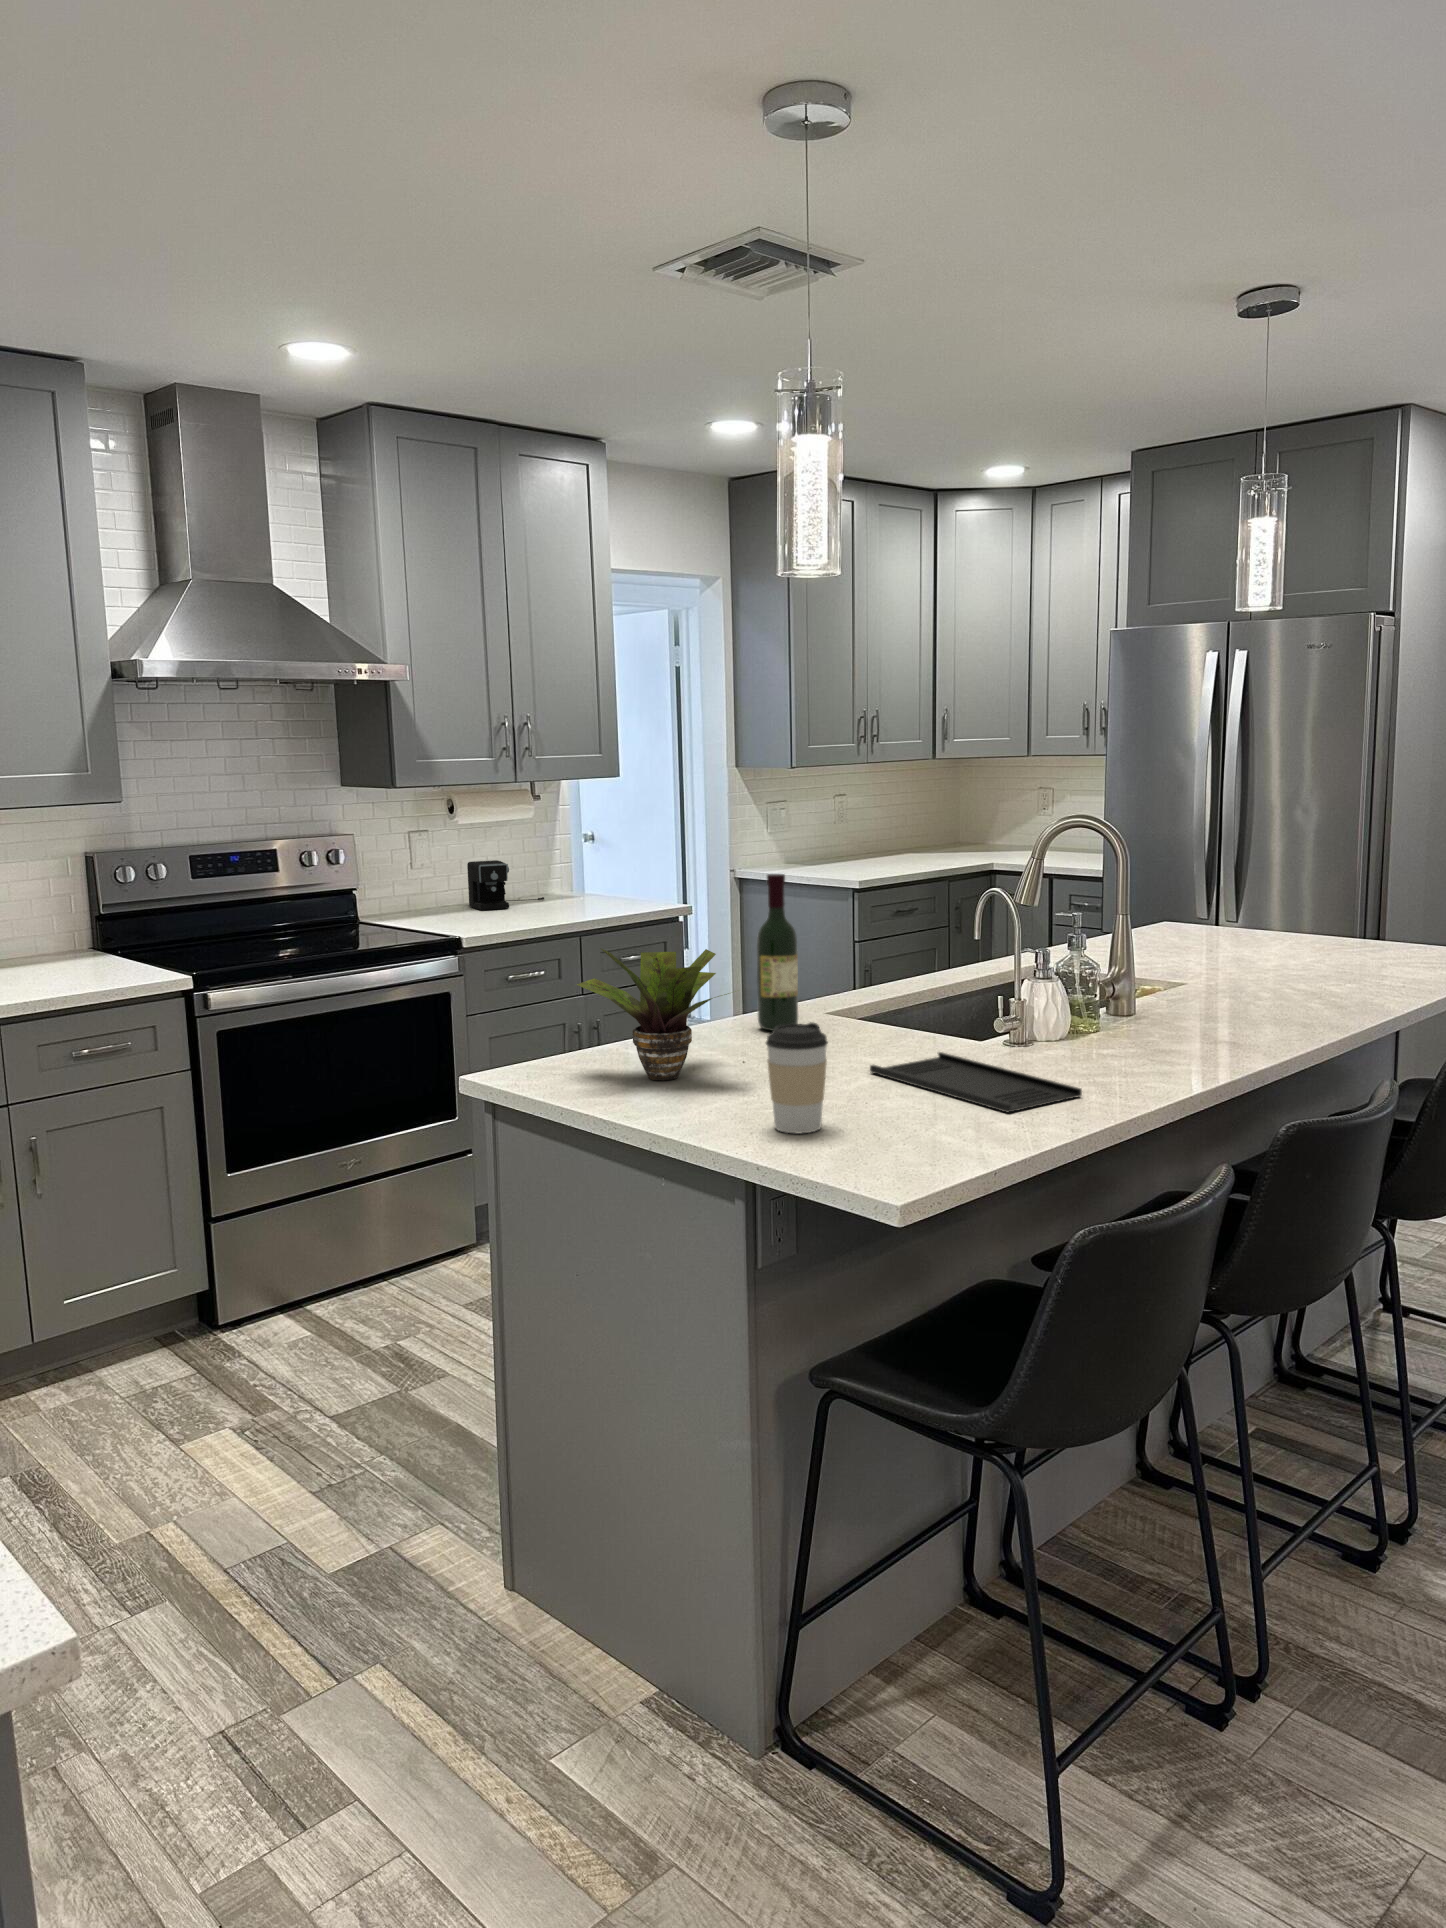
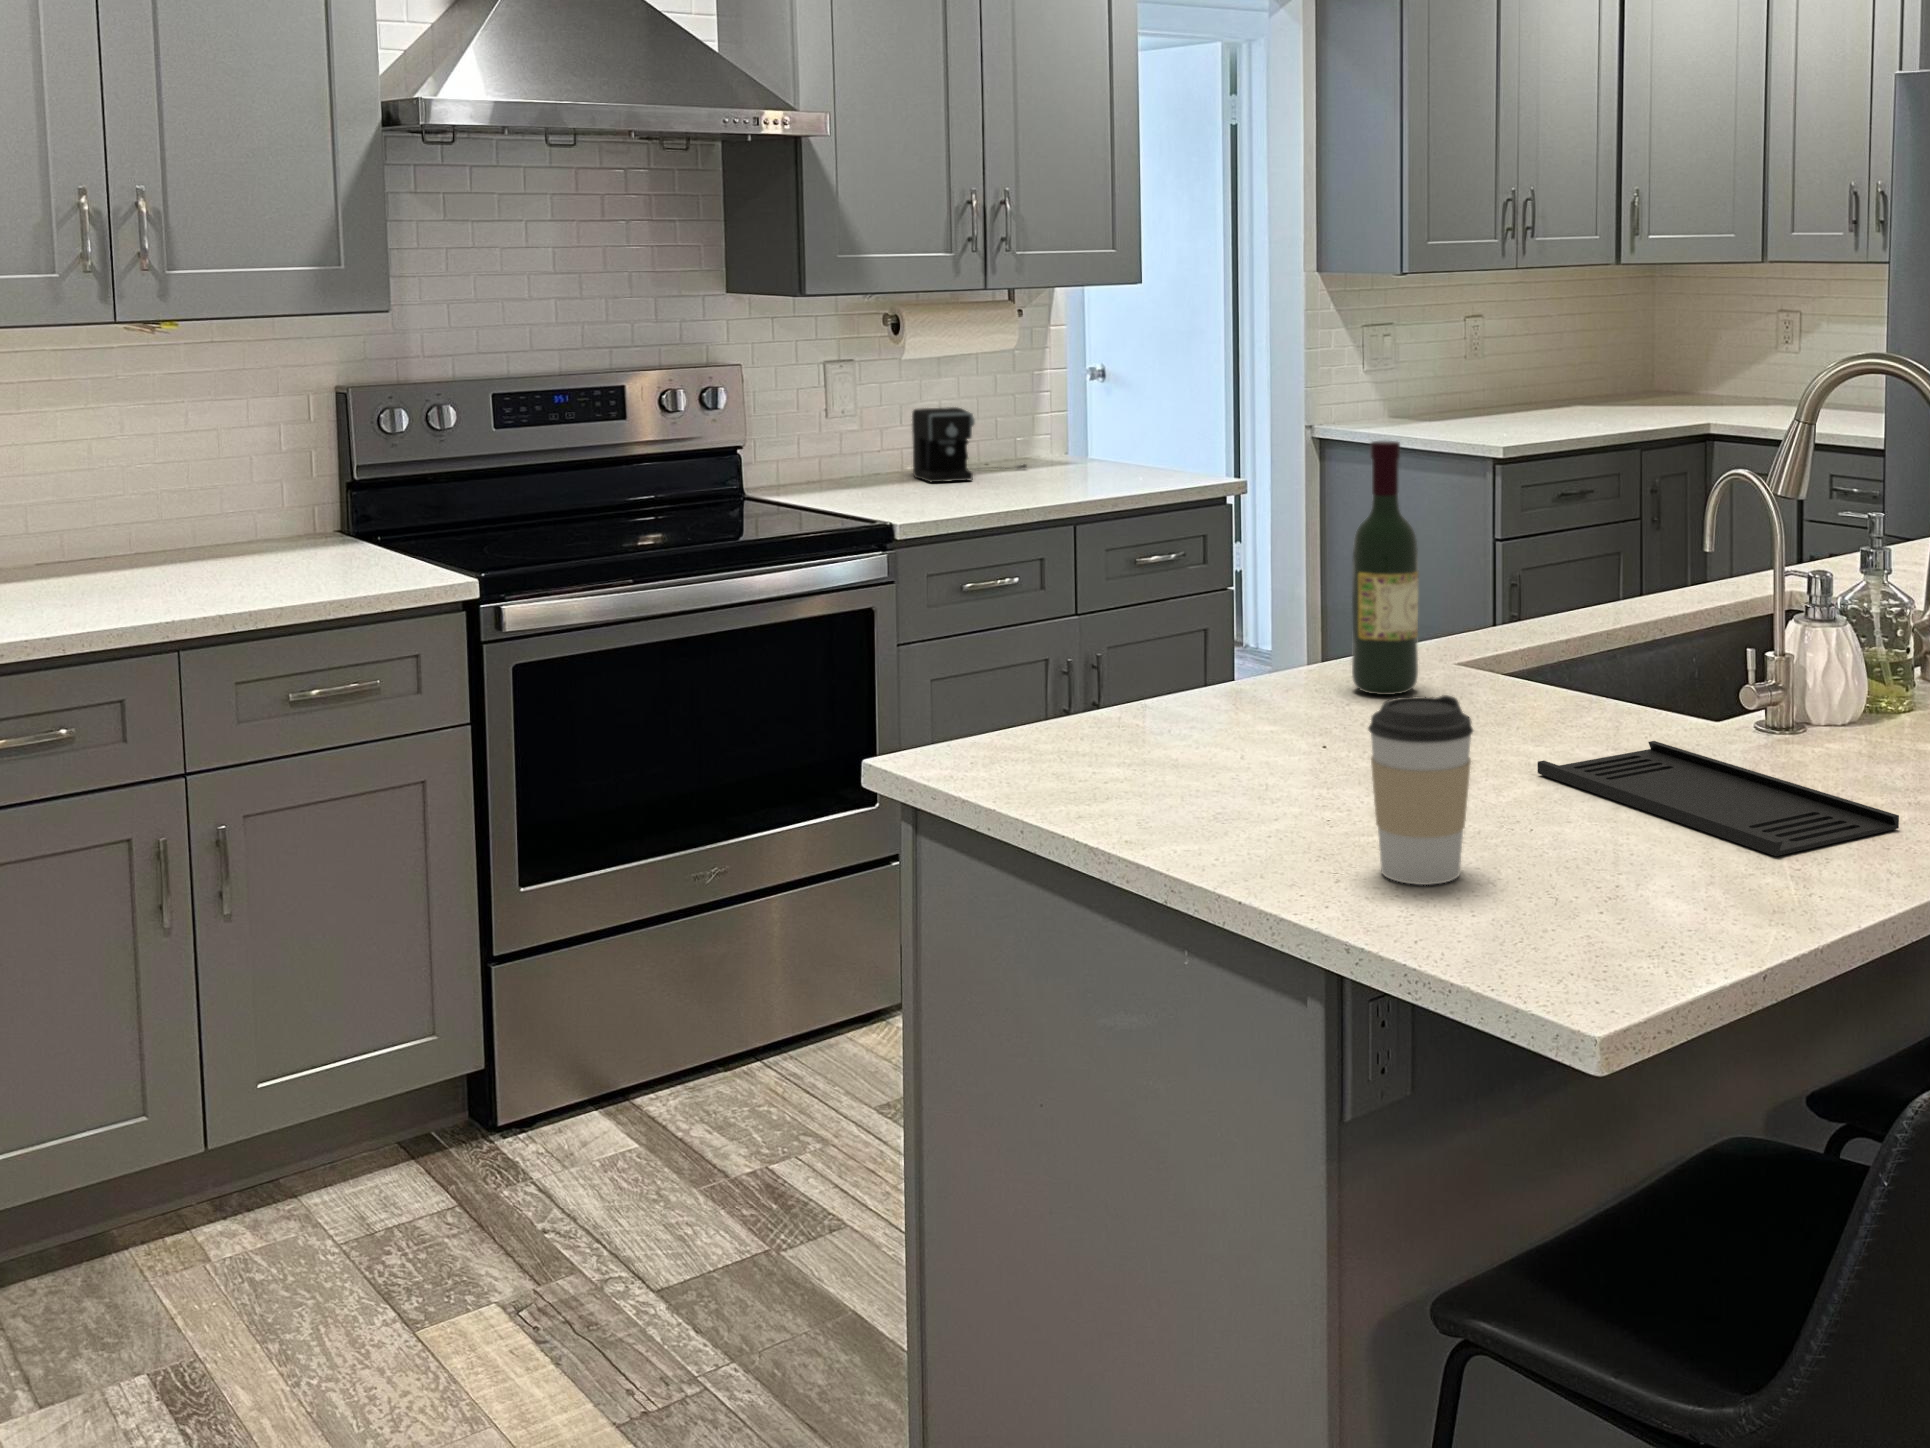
potted plant: present [577,949,729,1080] -> none [1059,558,1337,778]

